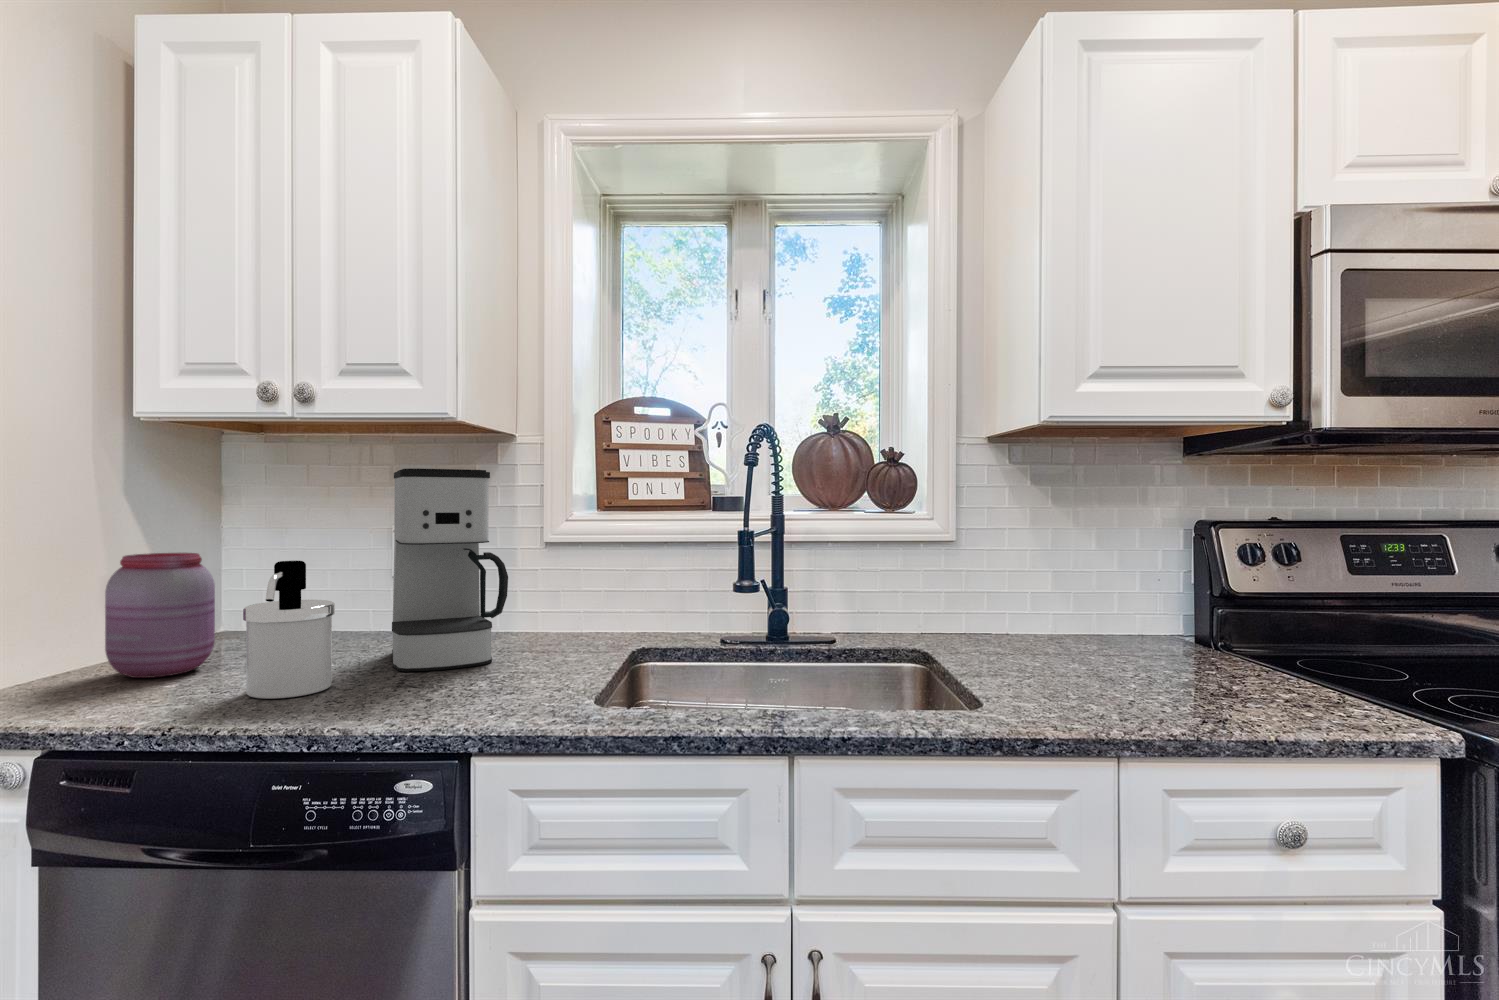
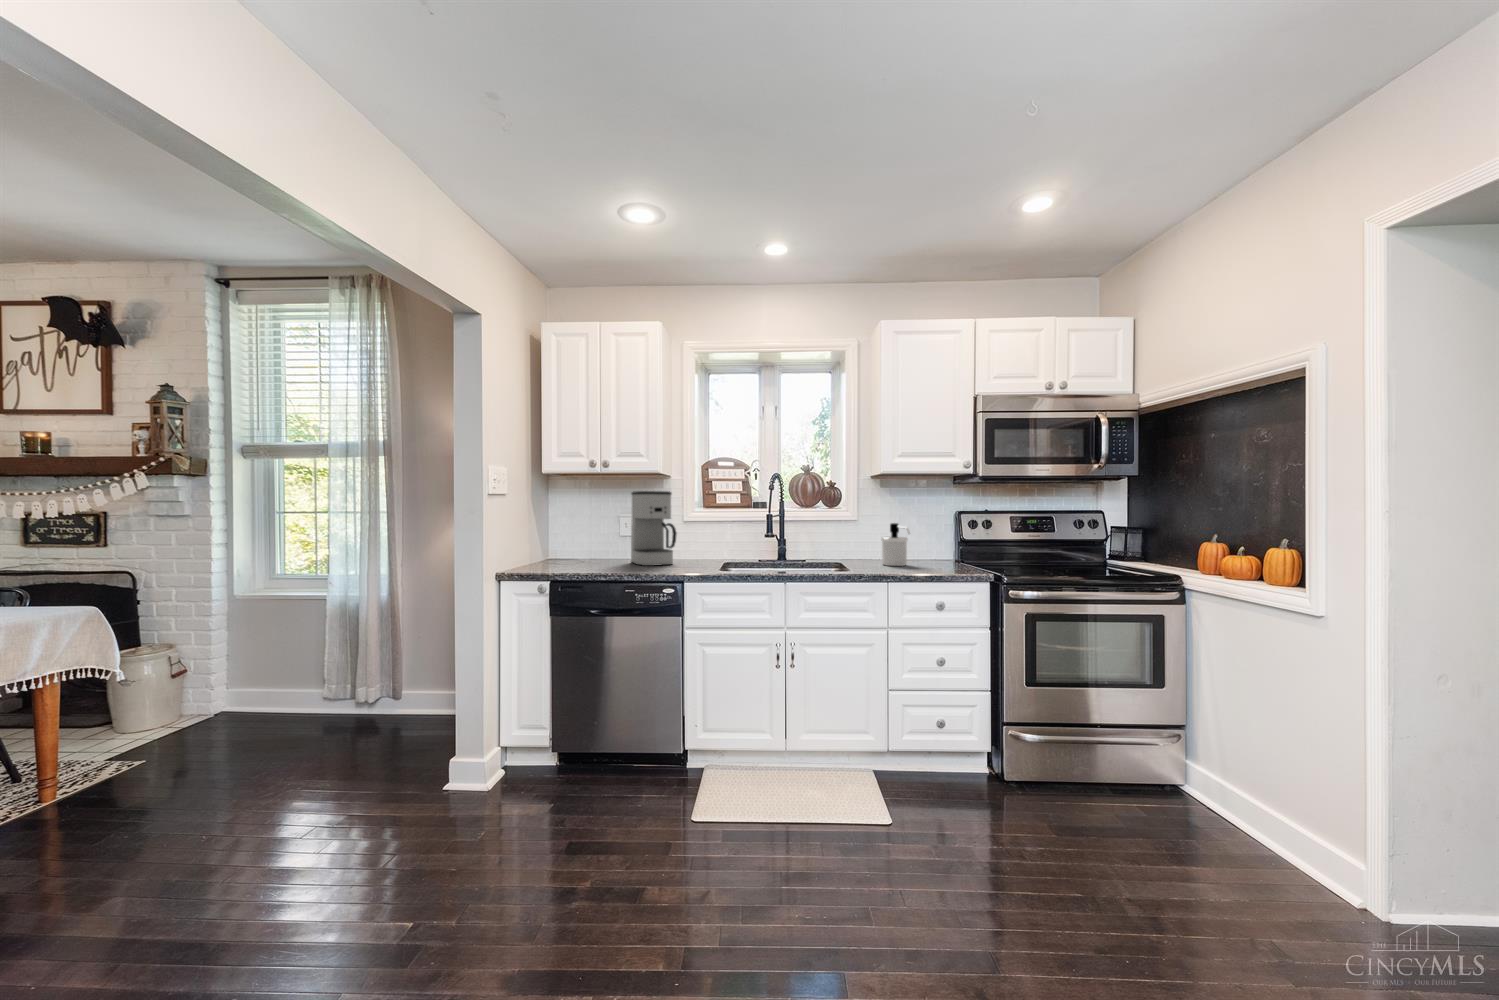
jar: present [105,553,215,678] -> none [541,523,574,566]
soap dispenser: present [243,560,335,699] -> present [882,523,910,566]

